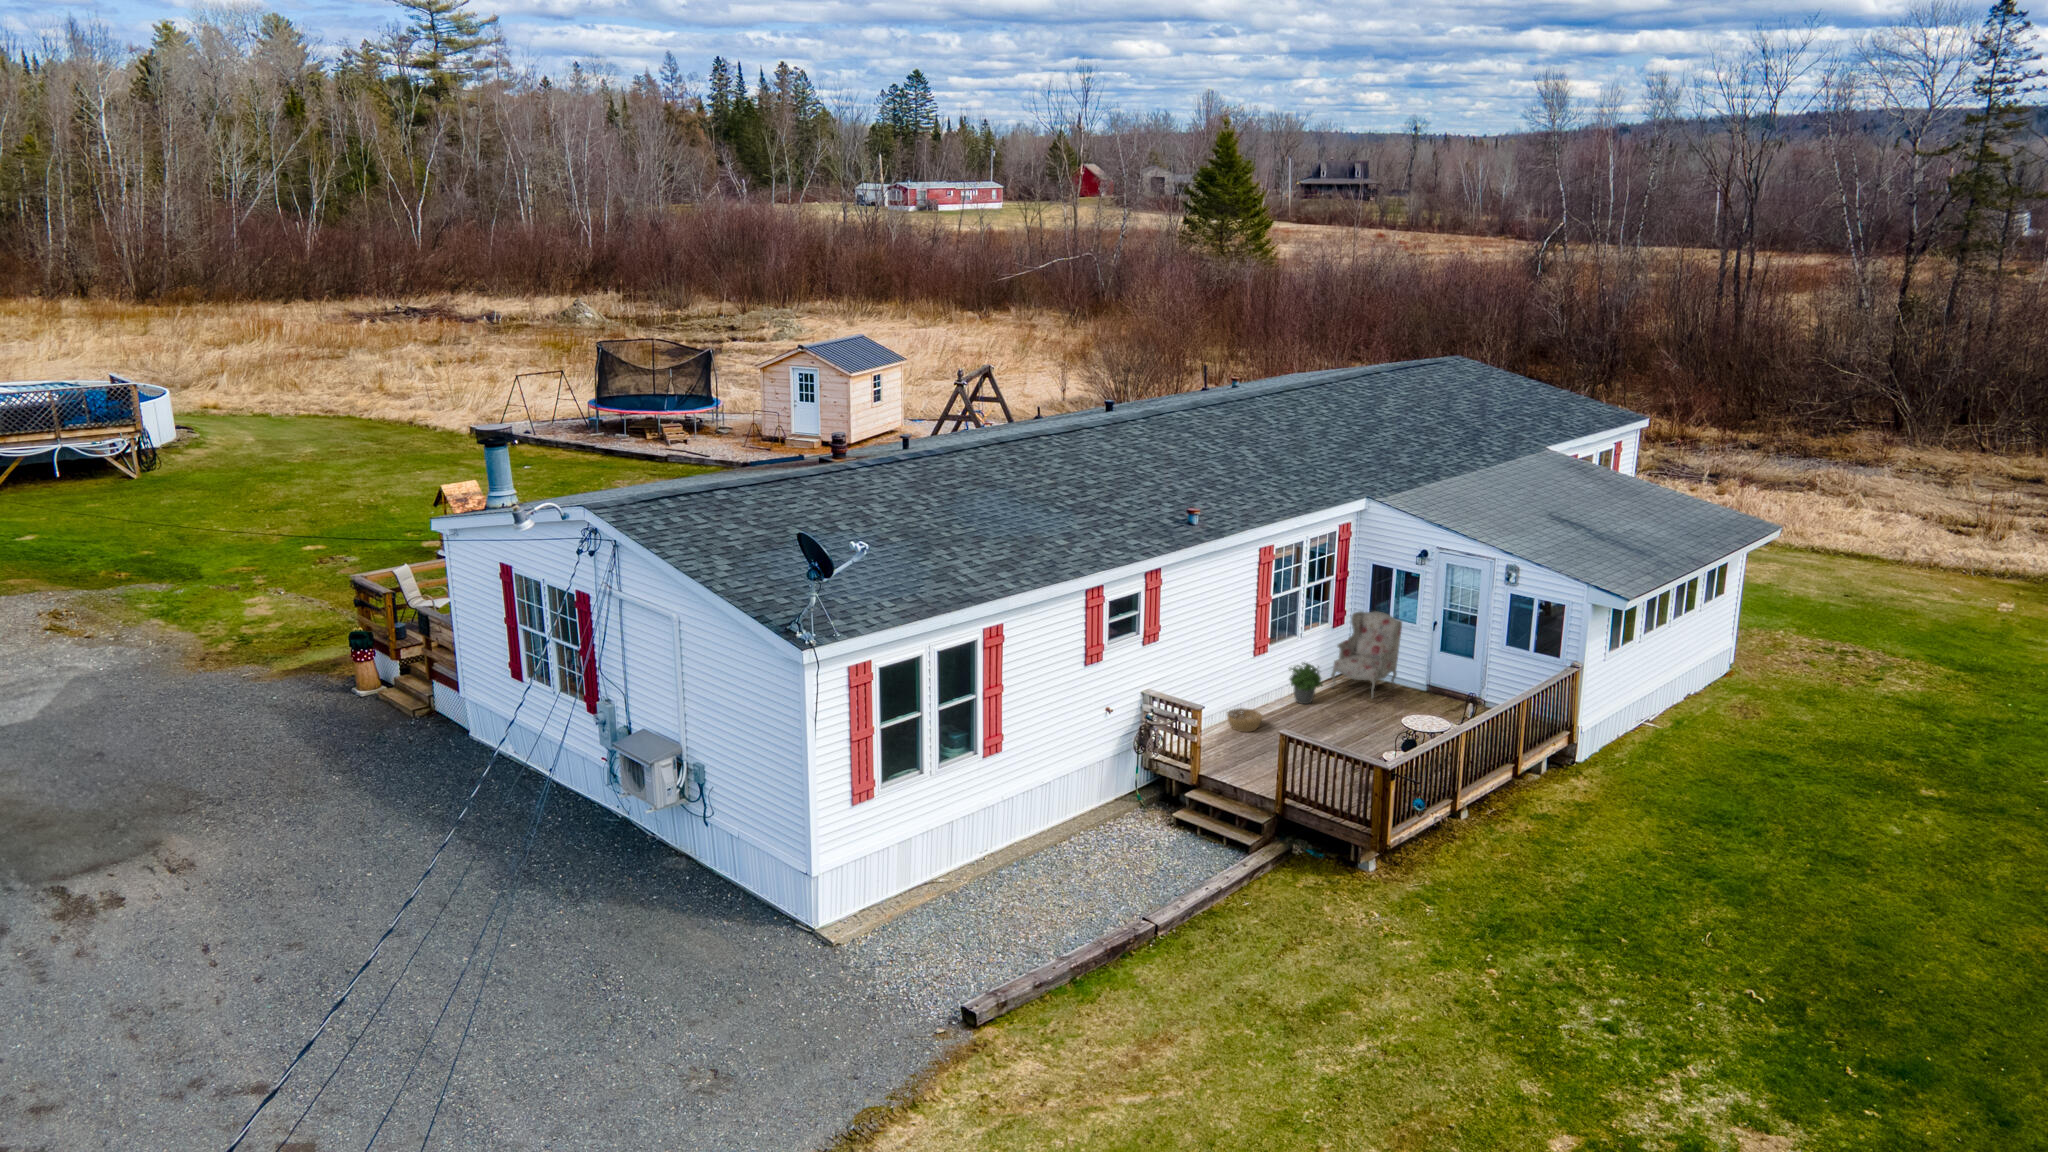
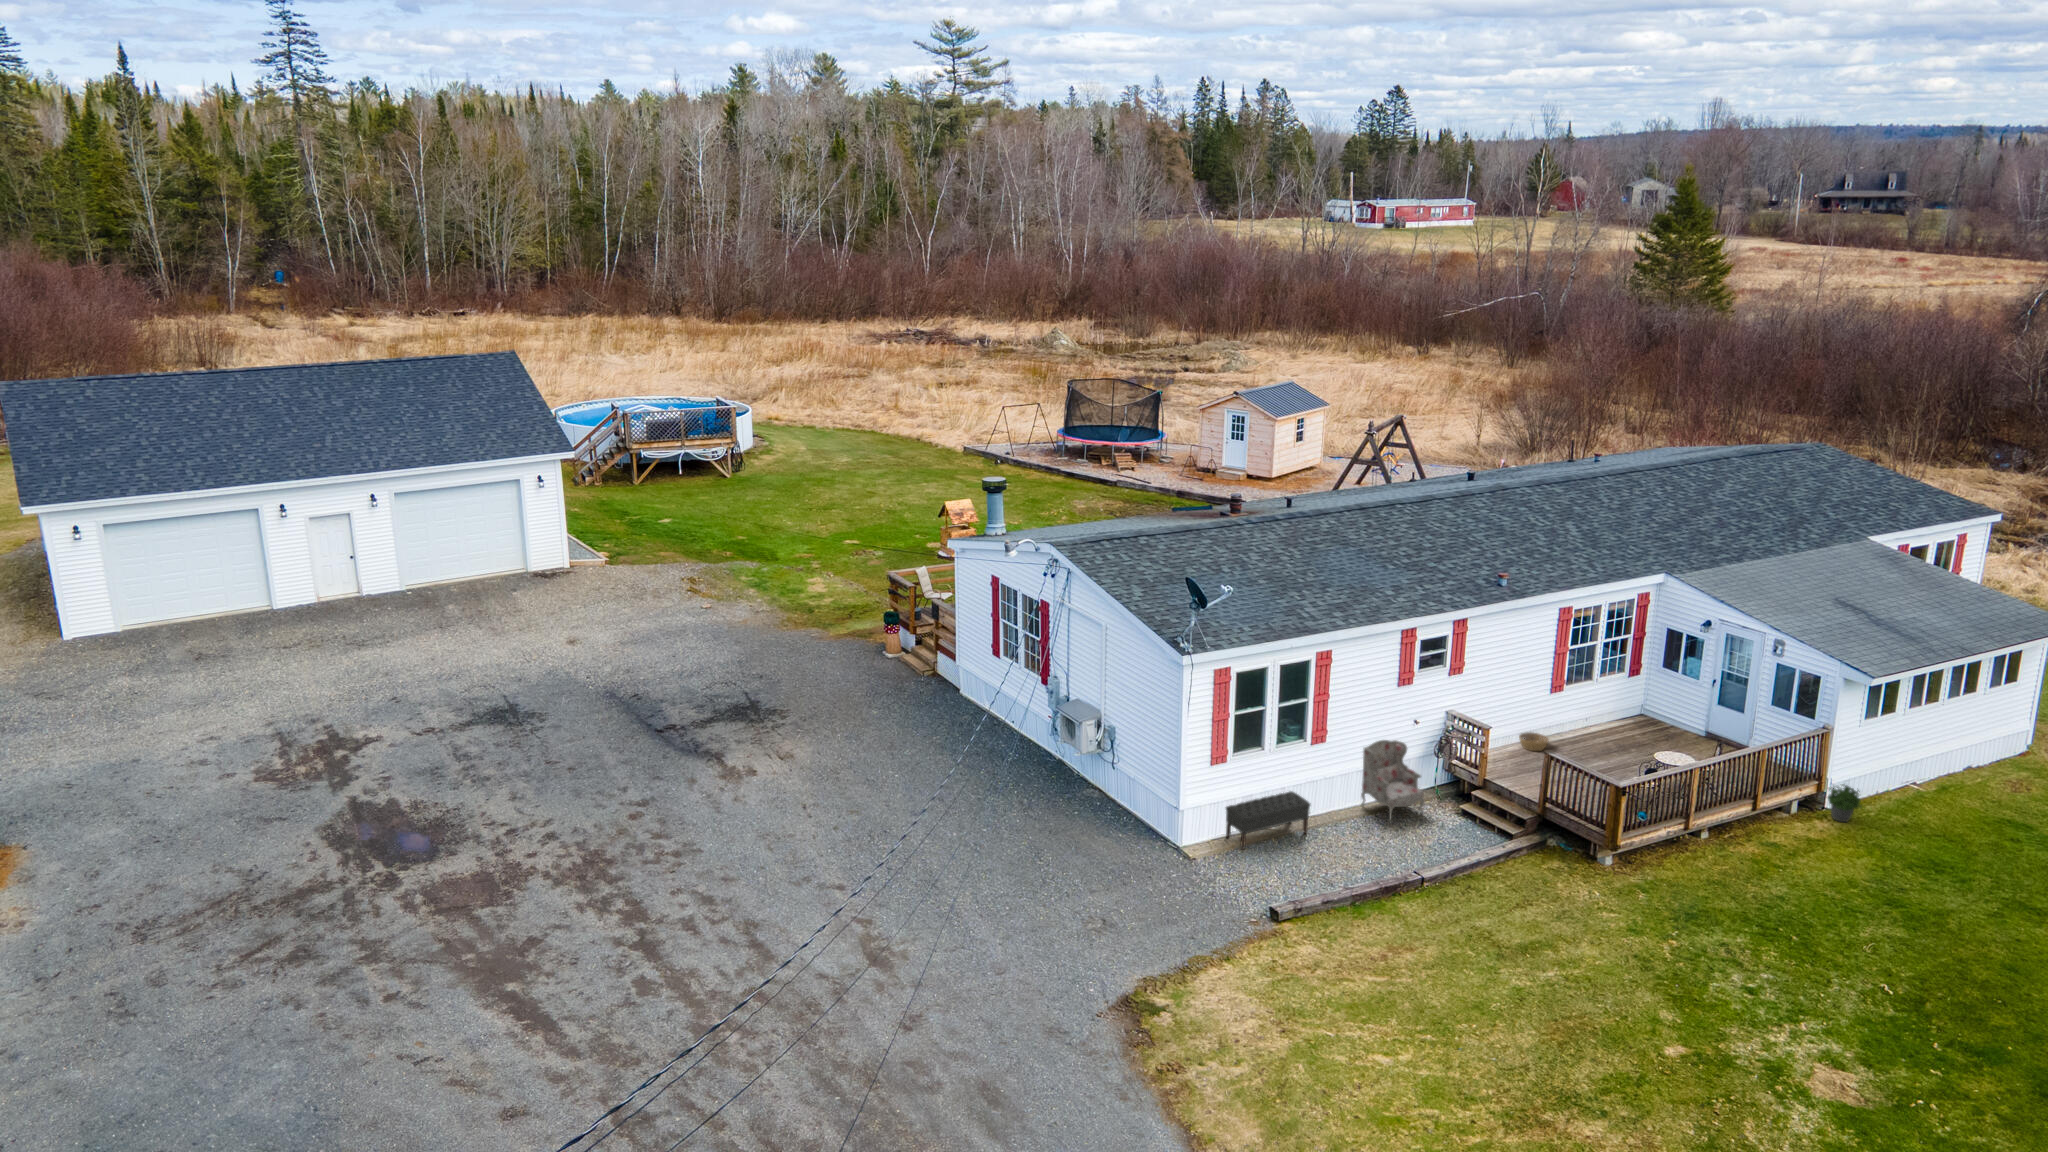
armchair: present [1331,611,1402,698] -> present [1361,740,1424,822]
potted plant: present [1290,662,1322,704] -> present [1828,784,1861,822]
bench: none [875,826,993,923] -> present [1226,791,1310,850]

